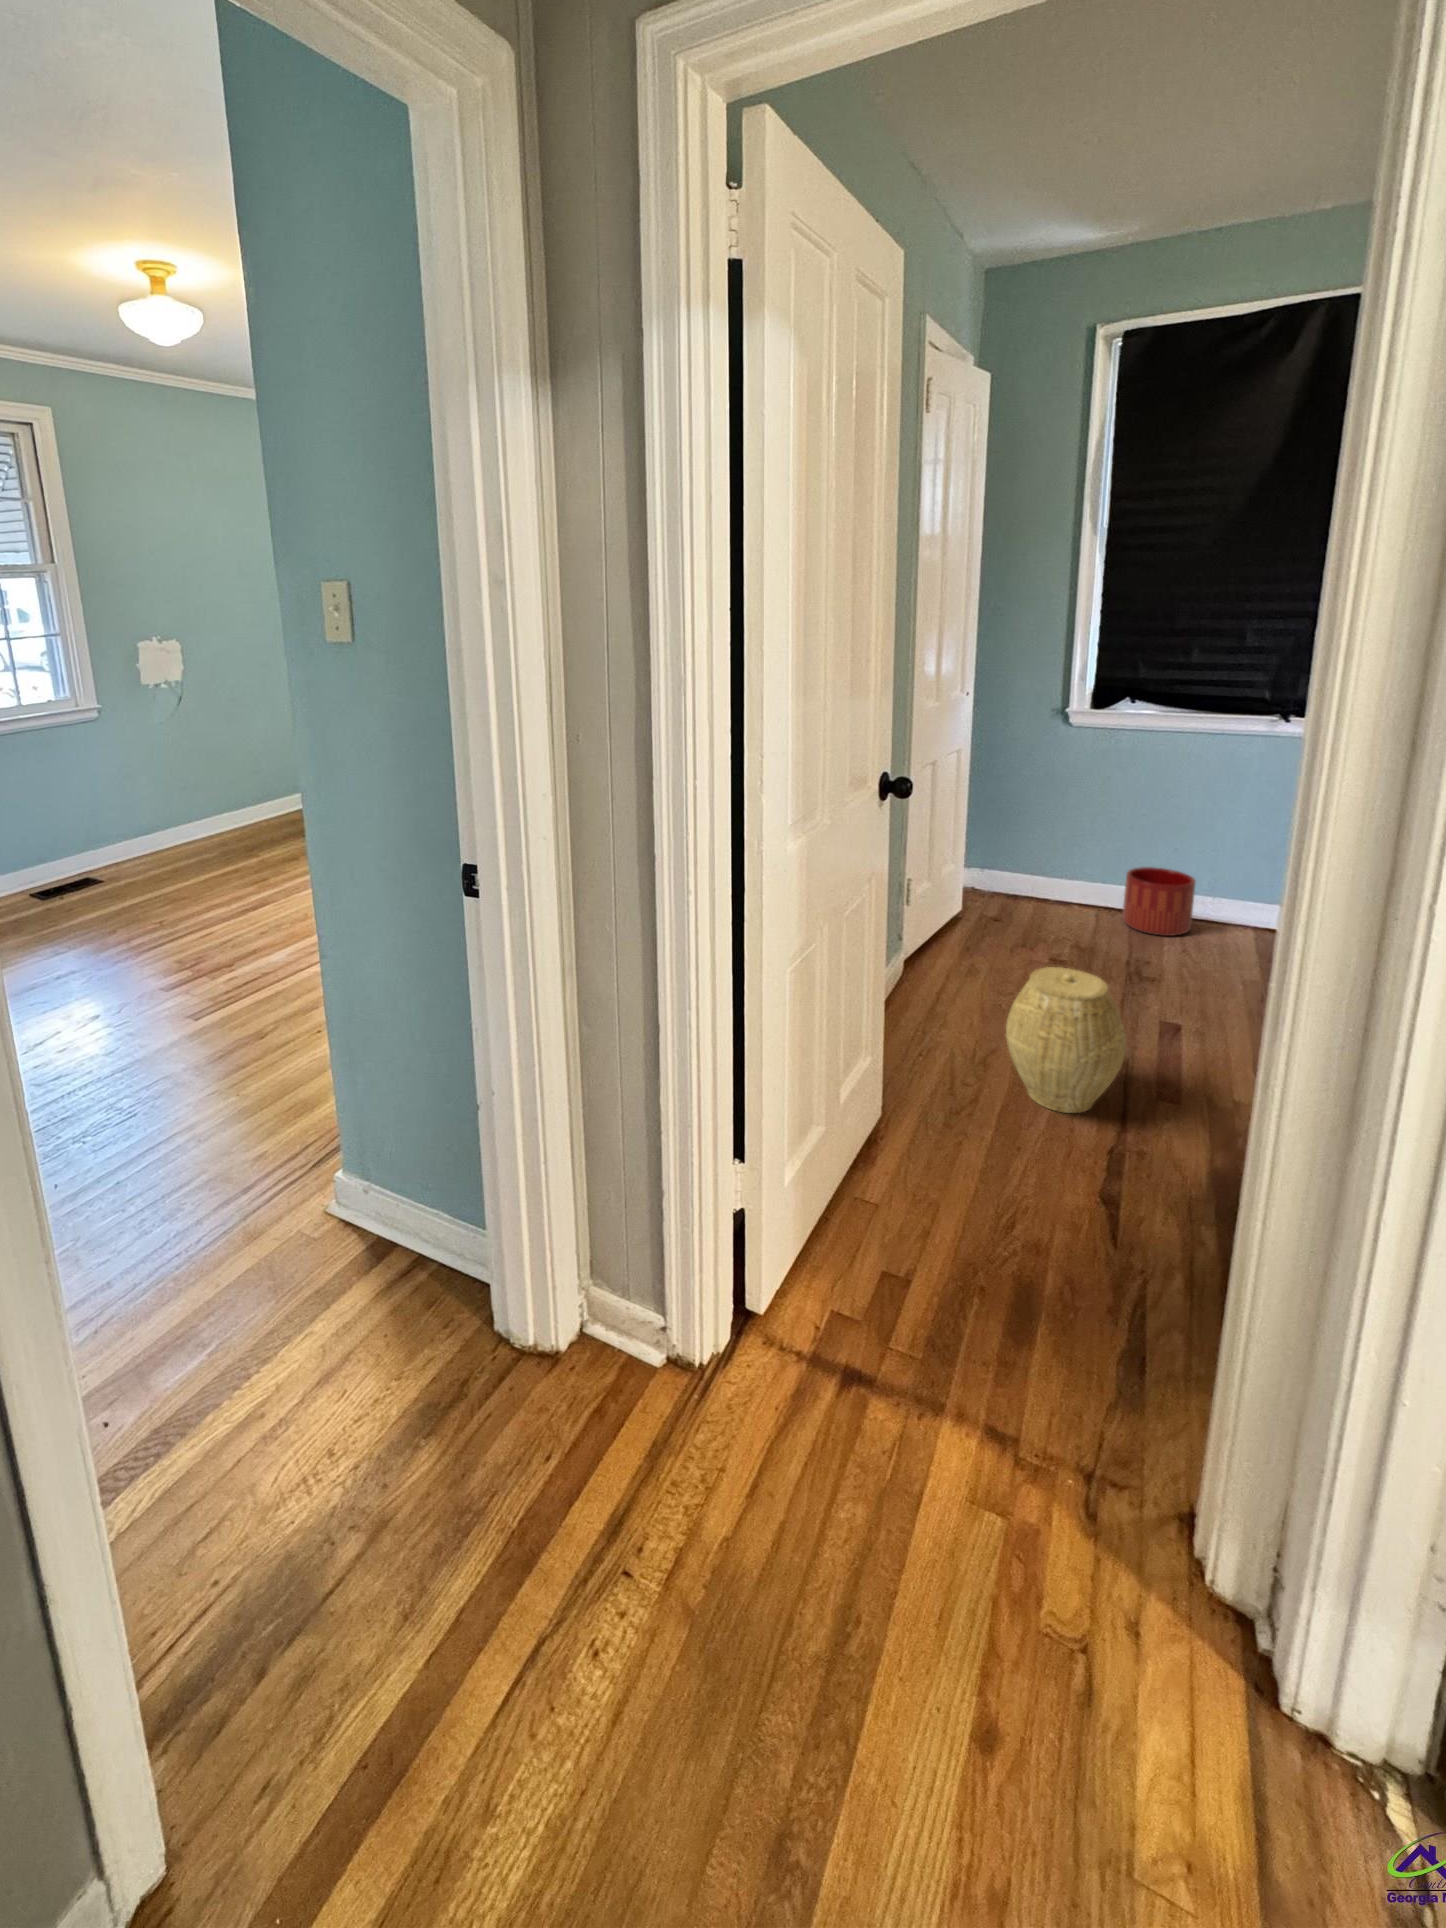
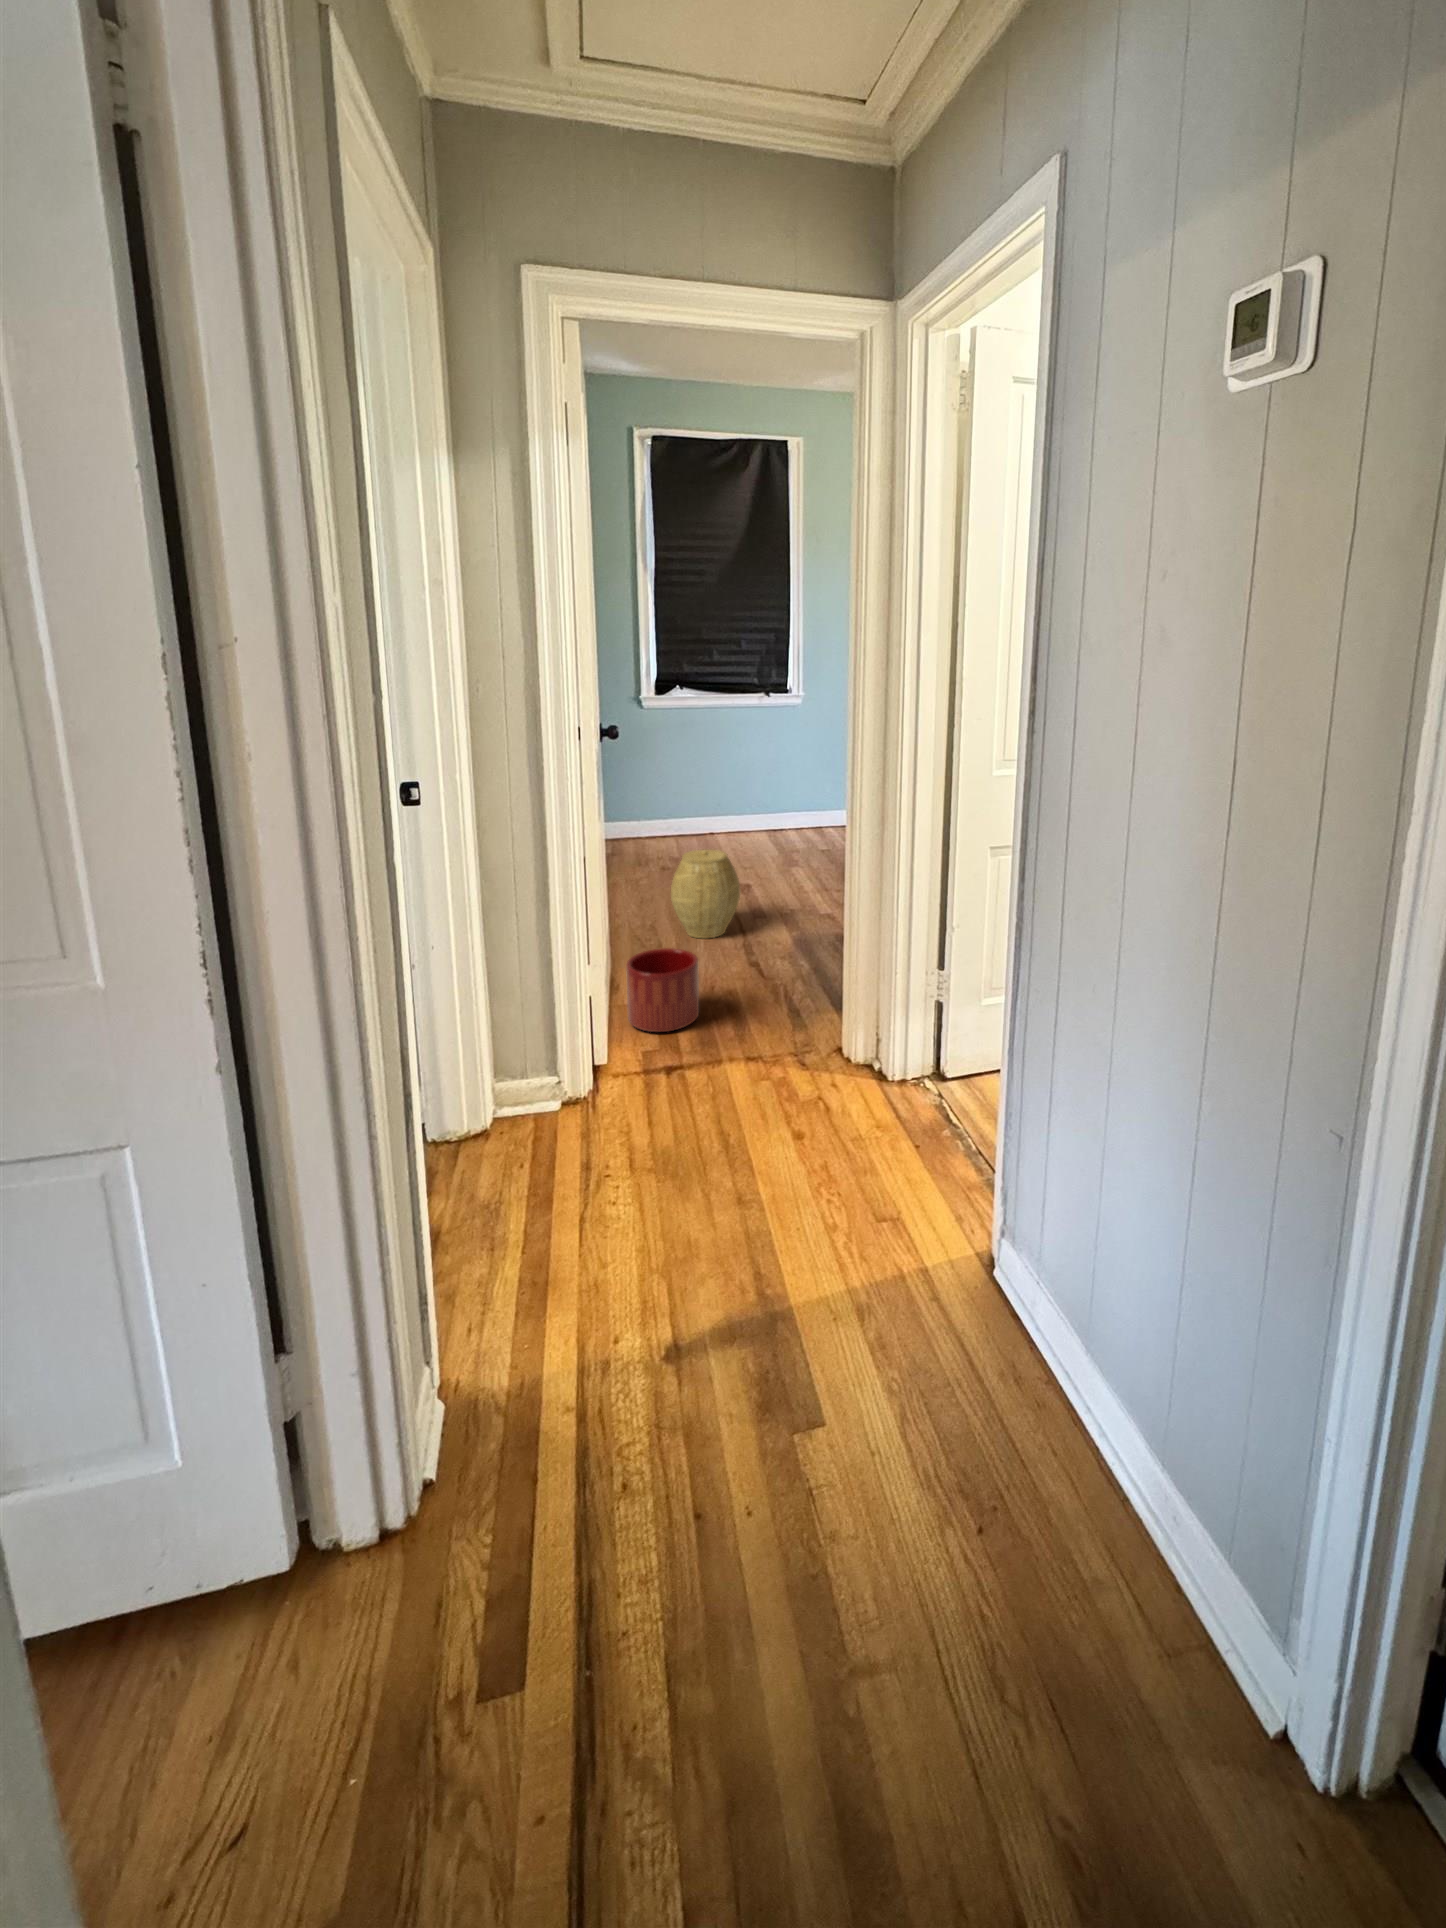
planter: present [1122,867,1196,936] -> present [626,948,699,1032]

